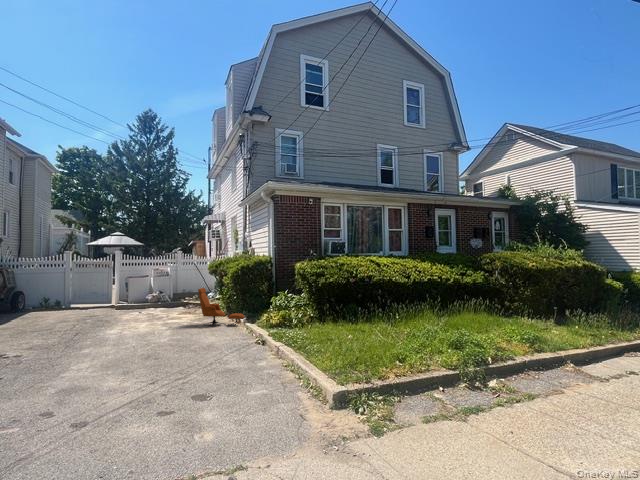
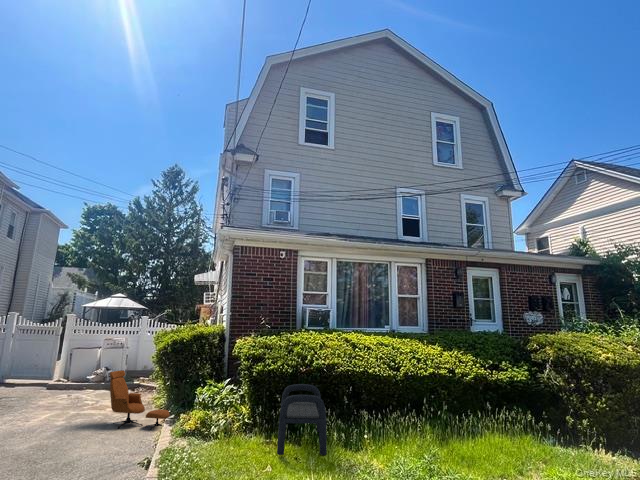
bench: none [342,288,381,326] -> present [277,384,327,455]

